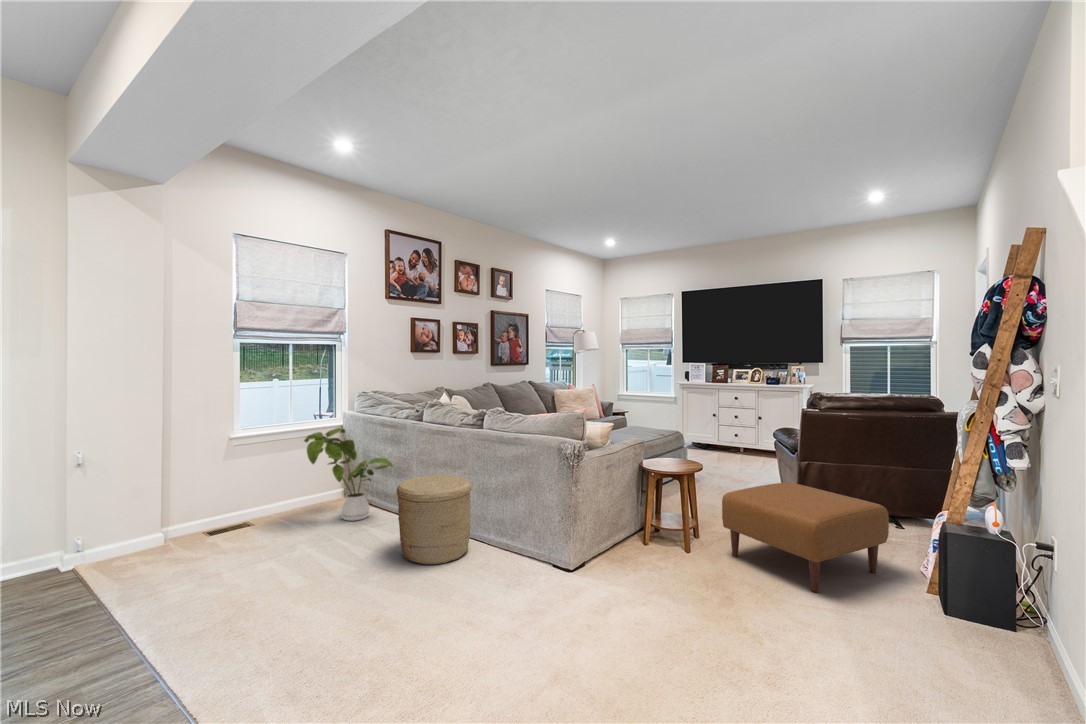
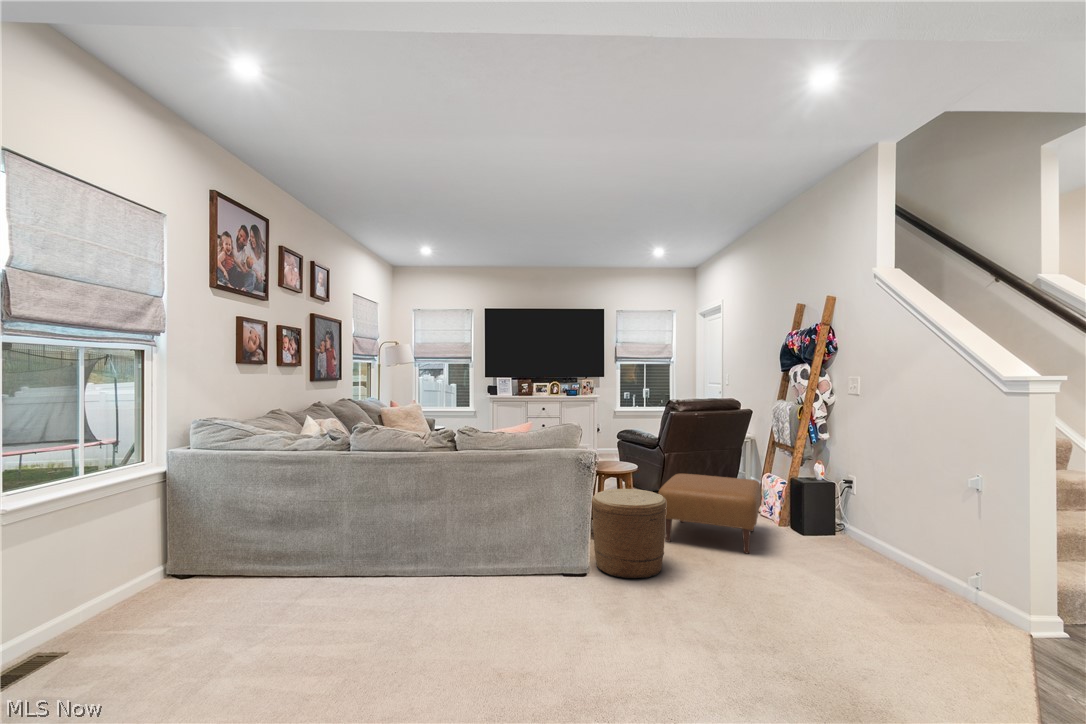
house plant: present [304,428,393,521] -> none [154,474,307,610]
woven basket: present [397,475,471,564] -> present [592,489,666,578]

